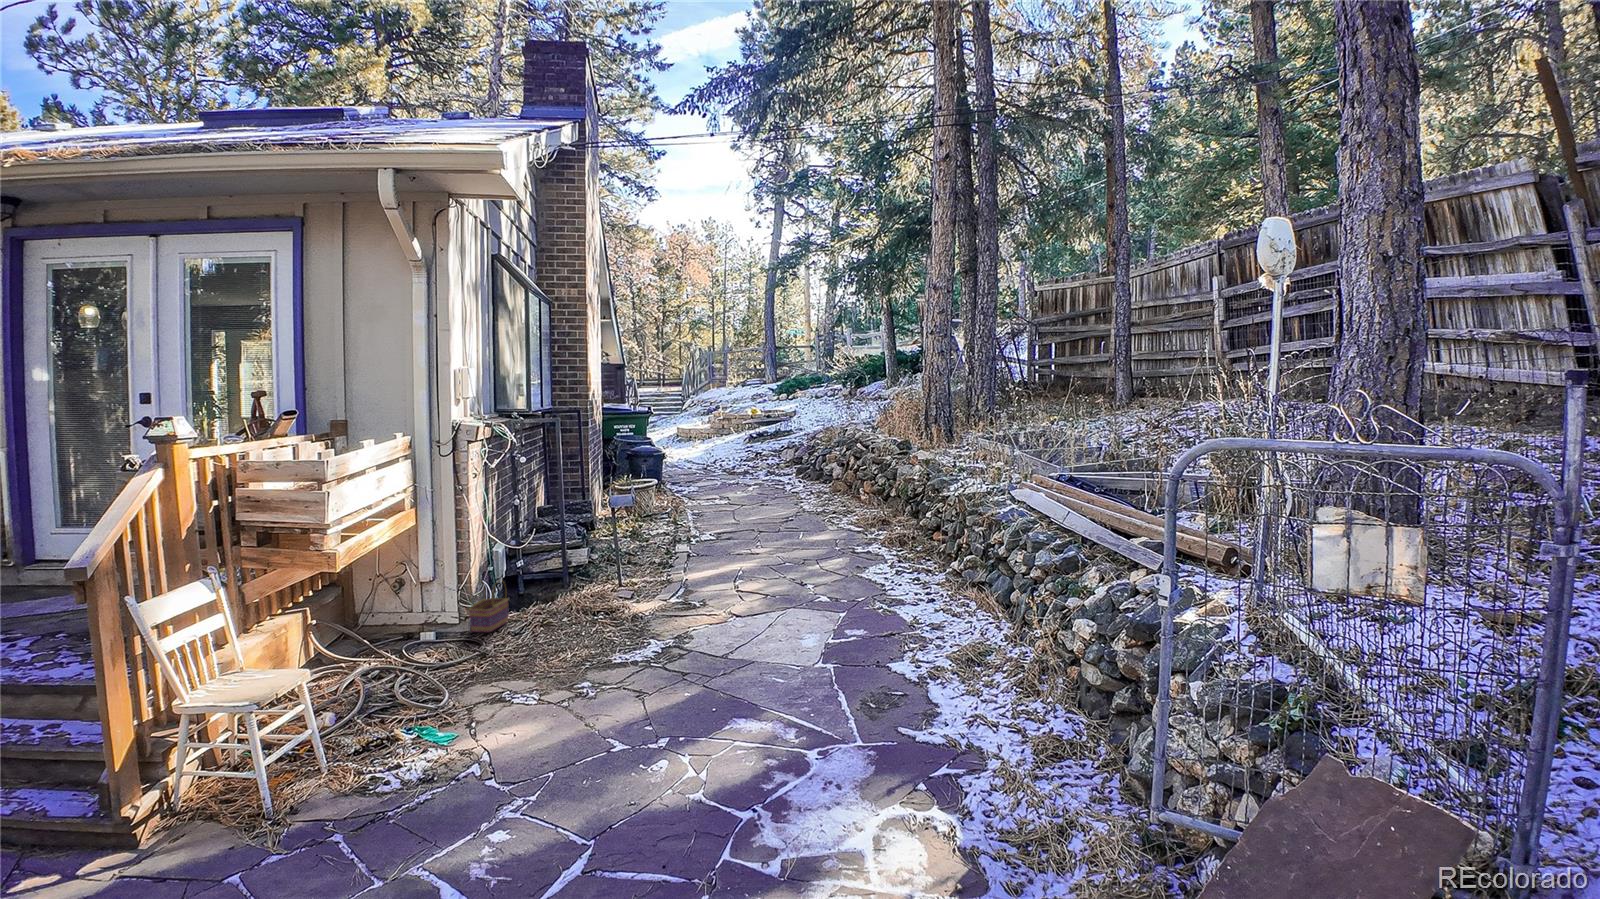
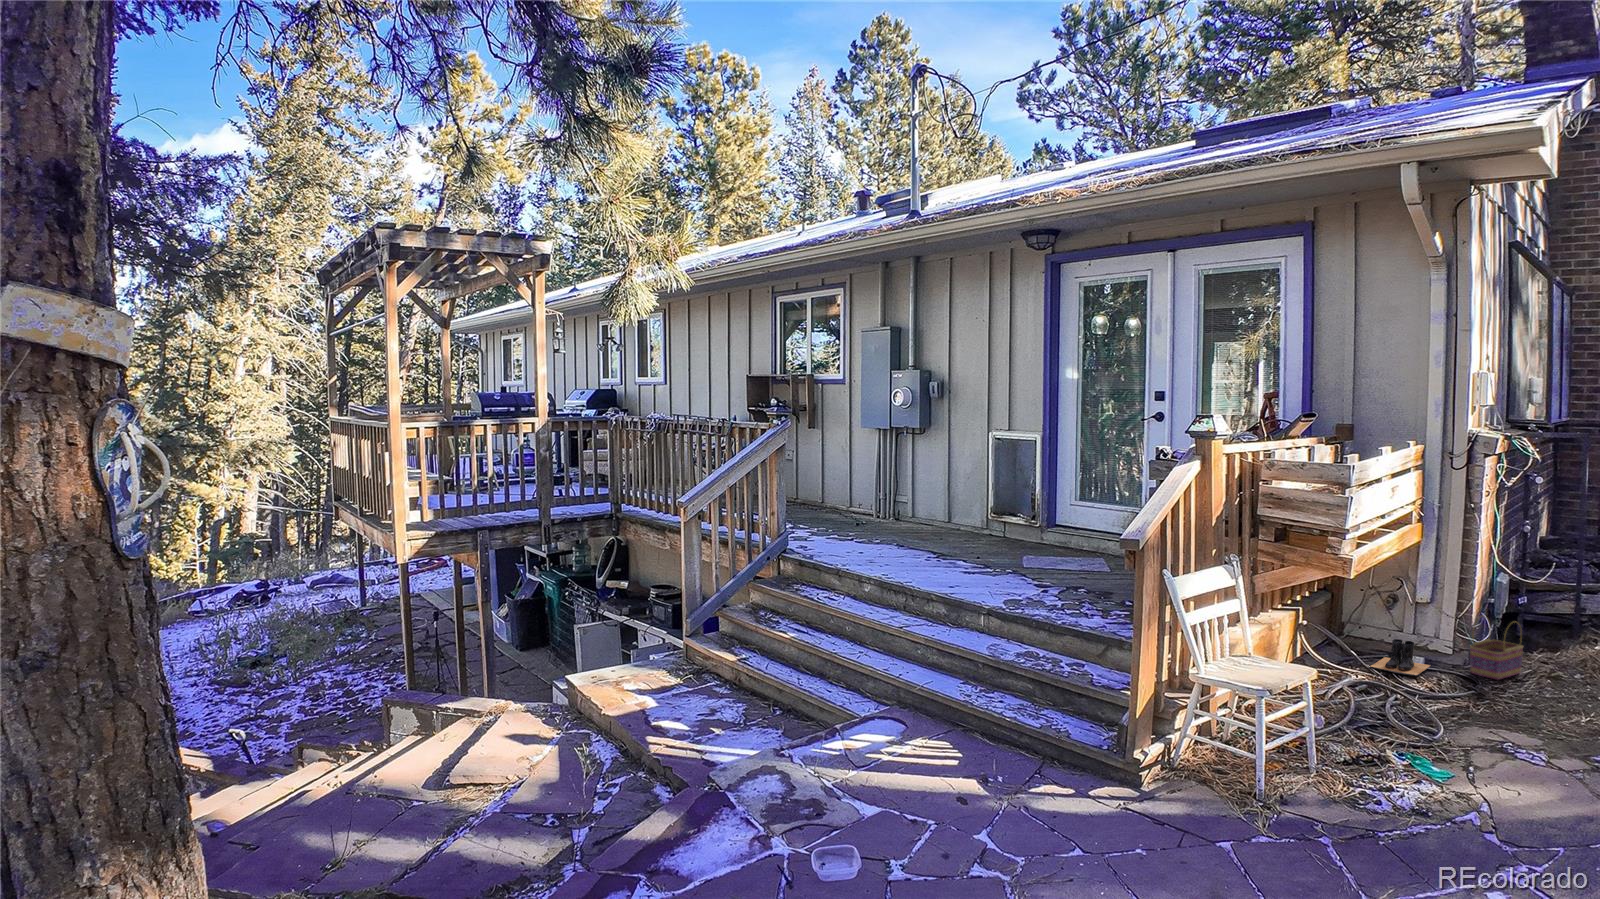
boots: none [386,616,439,649] -> present [1370,639,1430,676]

